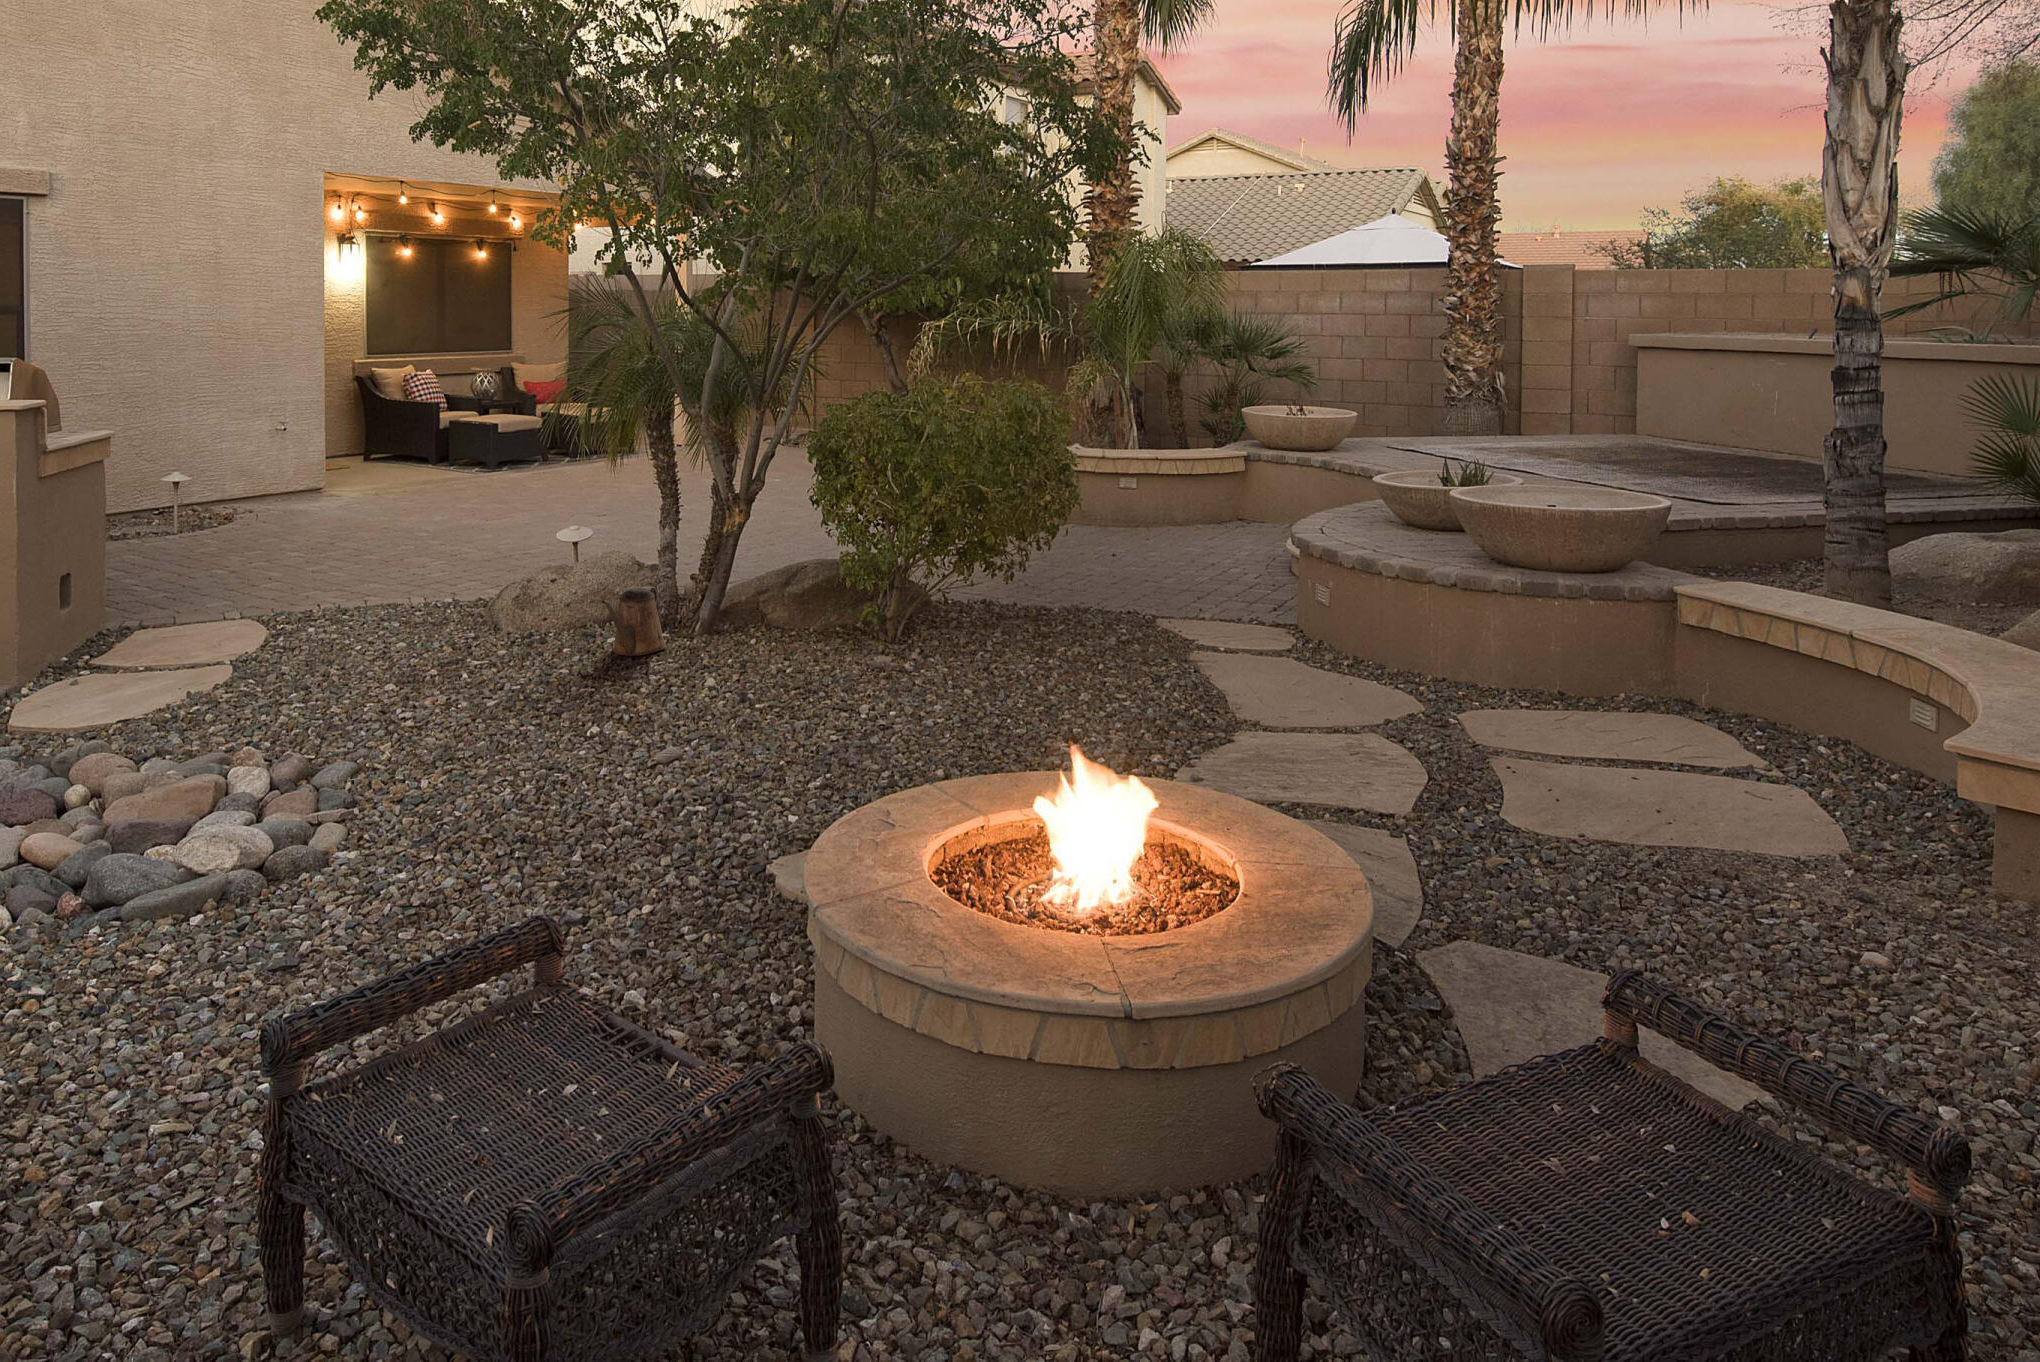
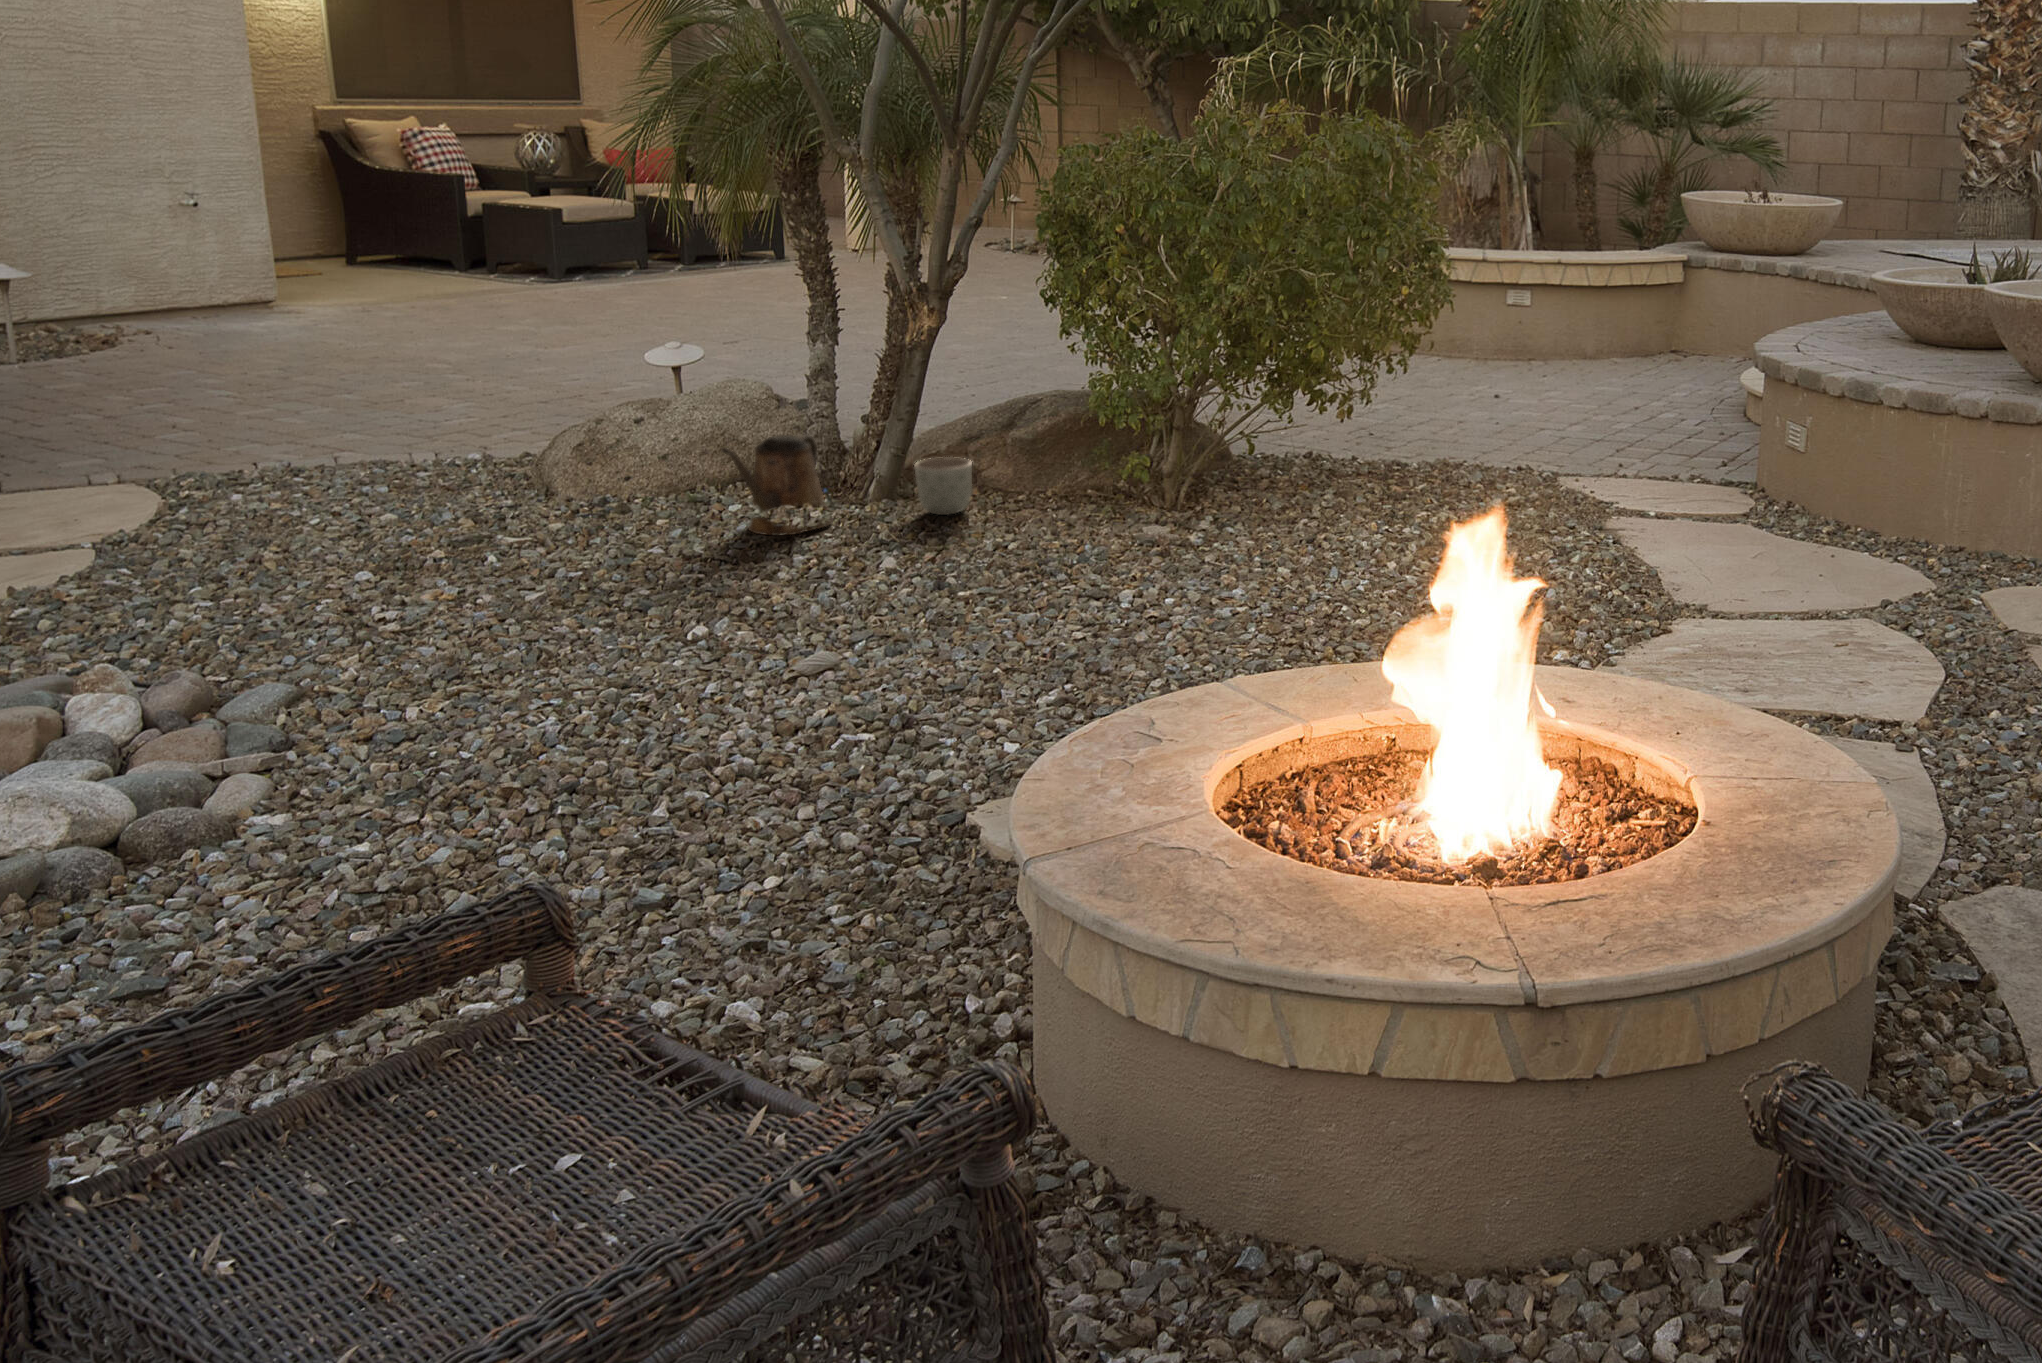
planter: none [720,600,757,640] -> present [914,457,972,515]

